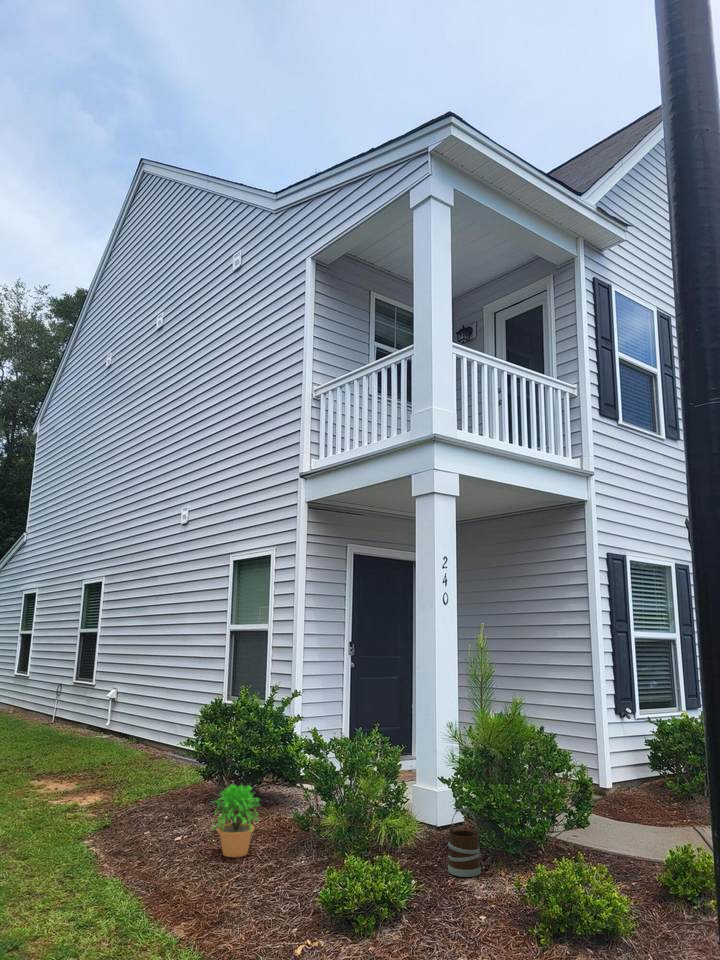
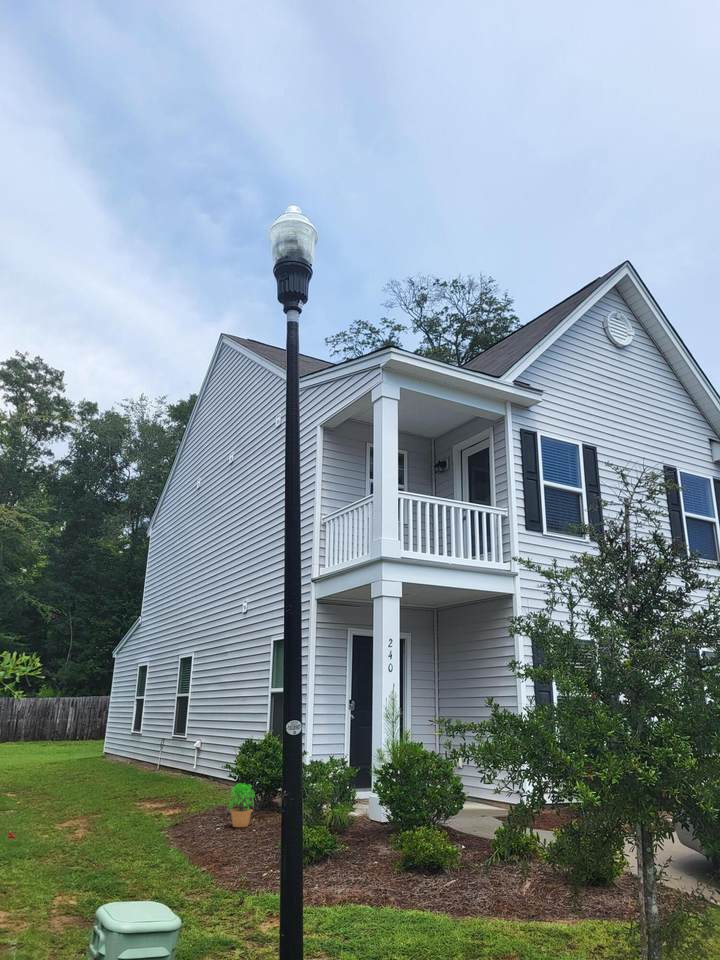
wooden bucket: present [448,808,481,877] -> none [355,795,375,835]

